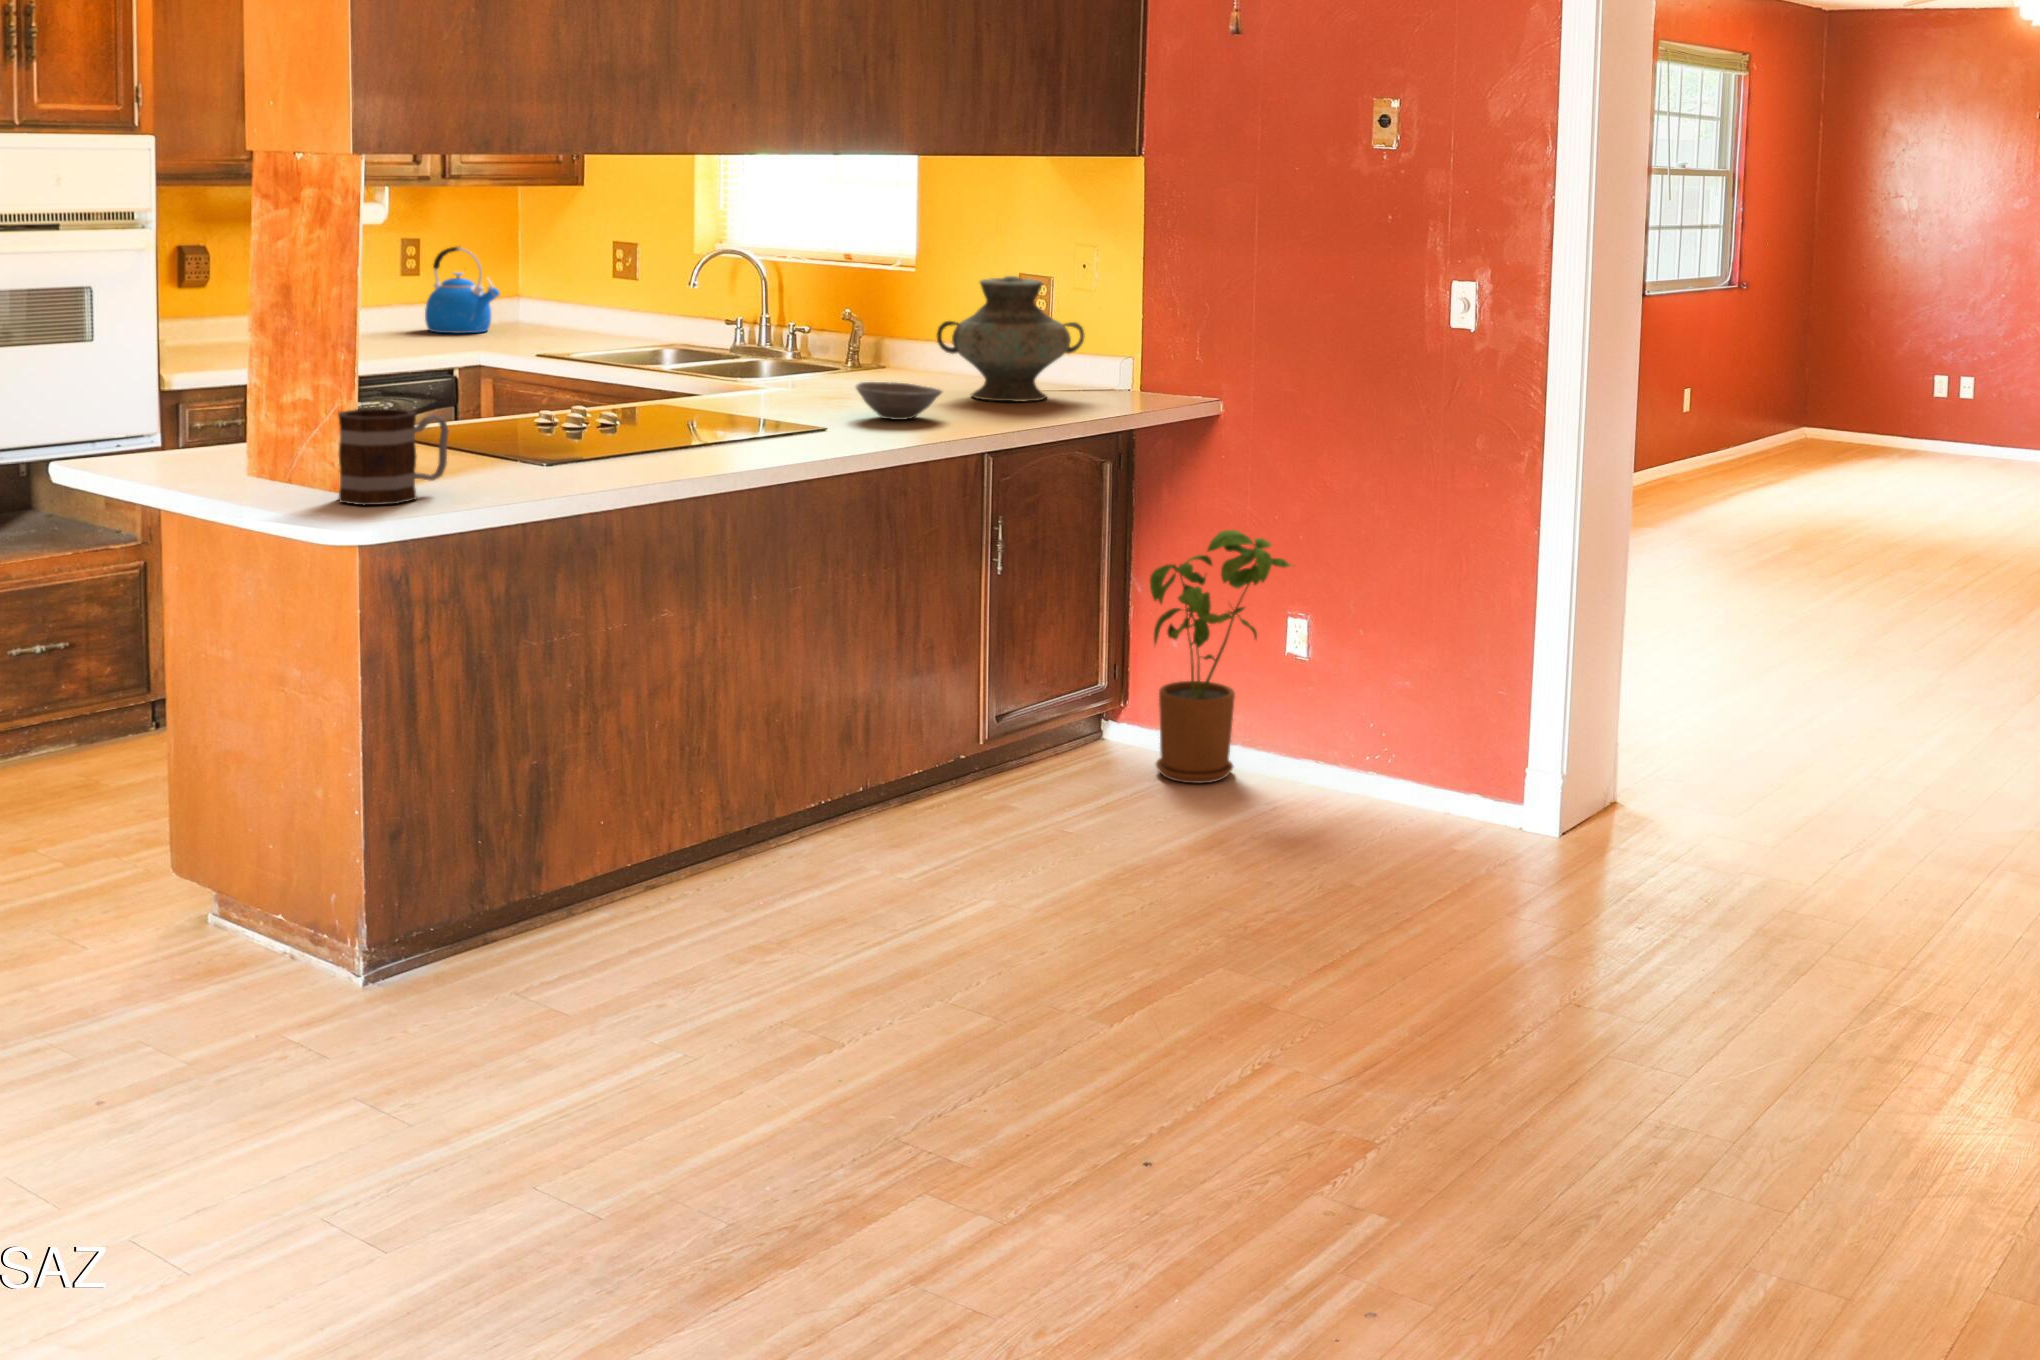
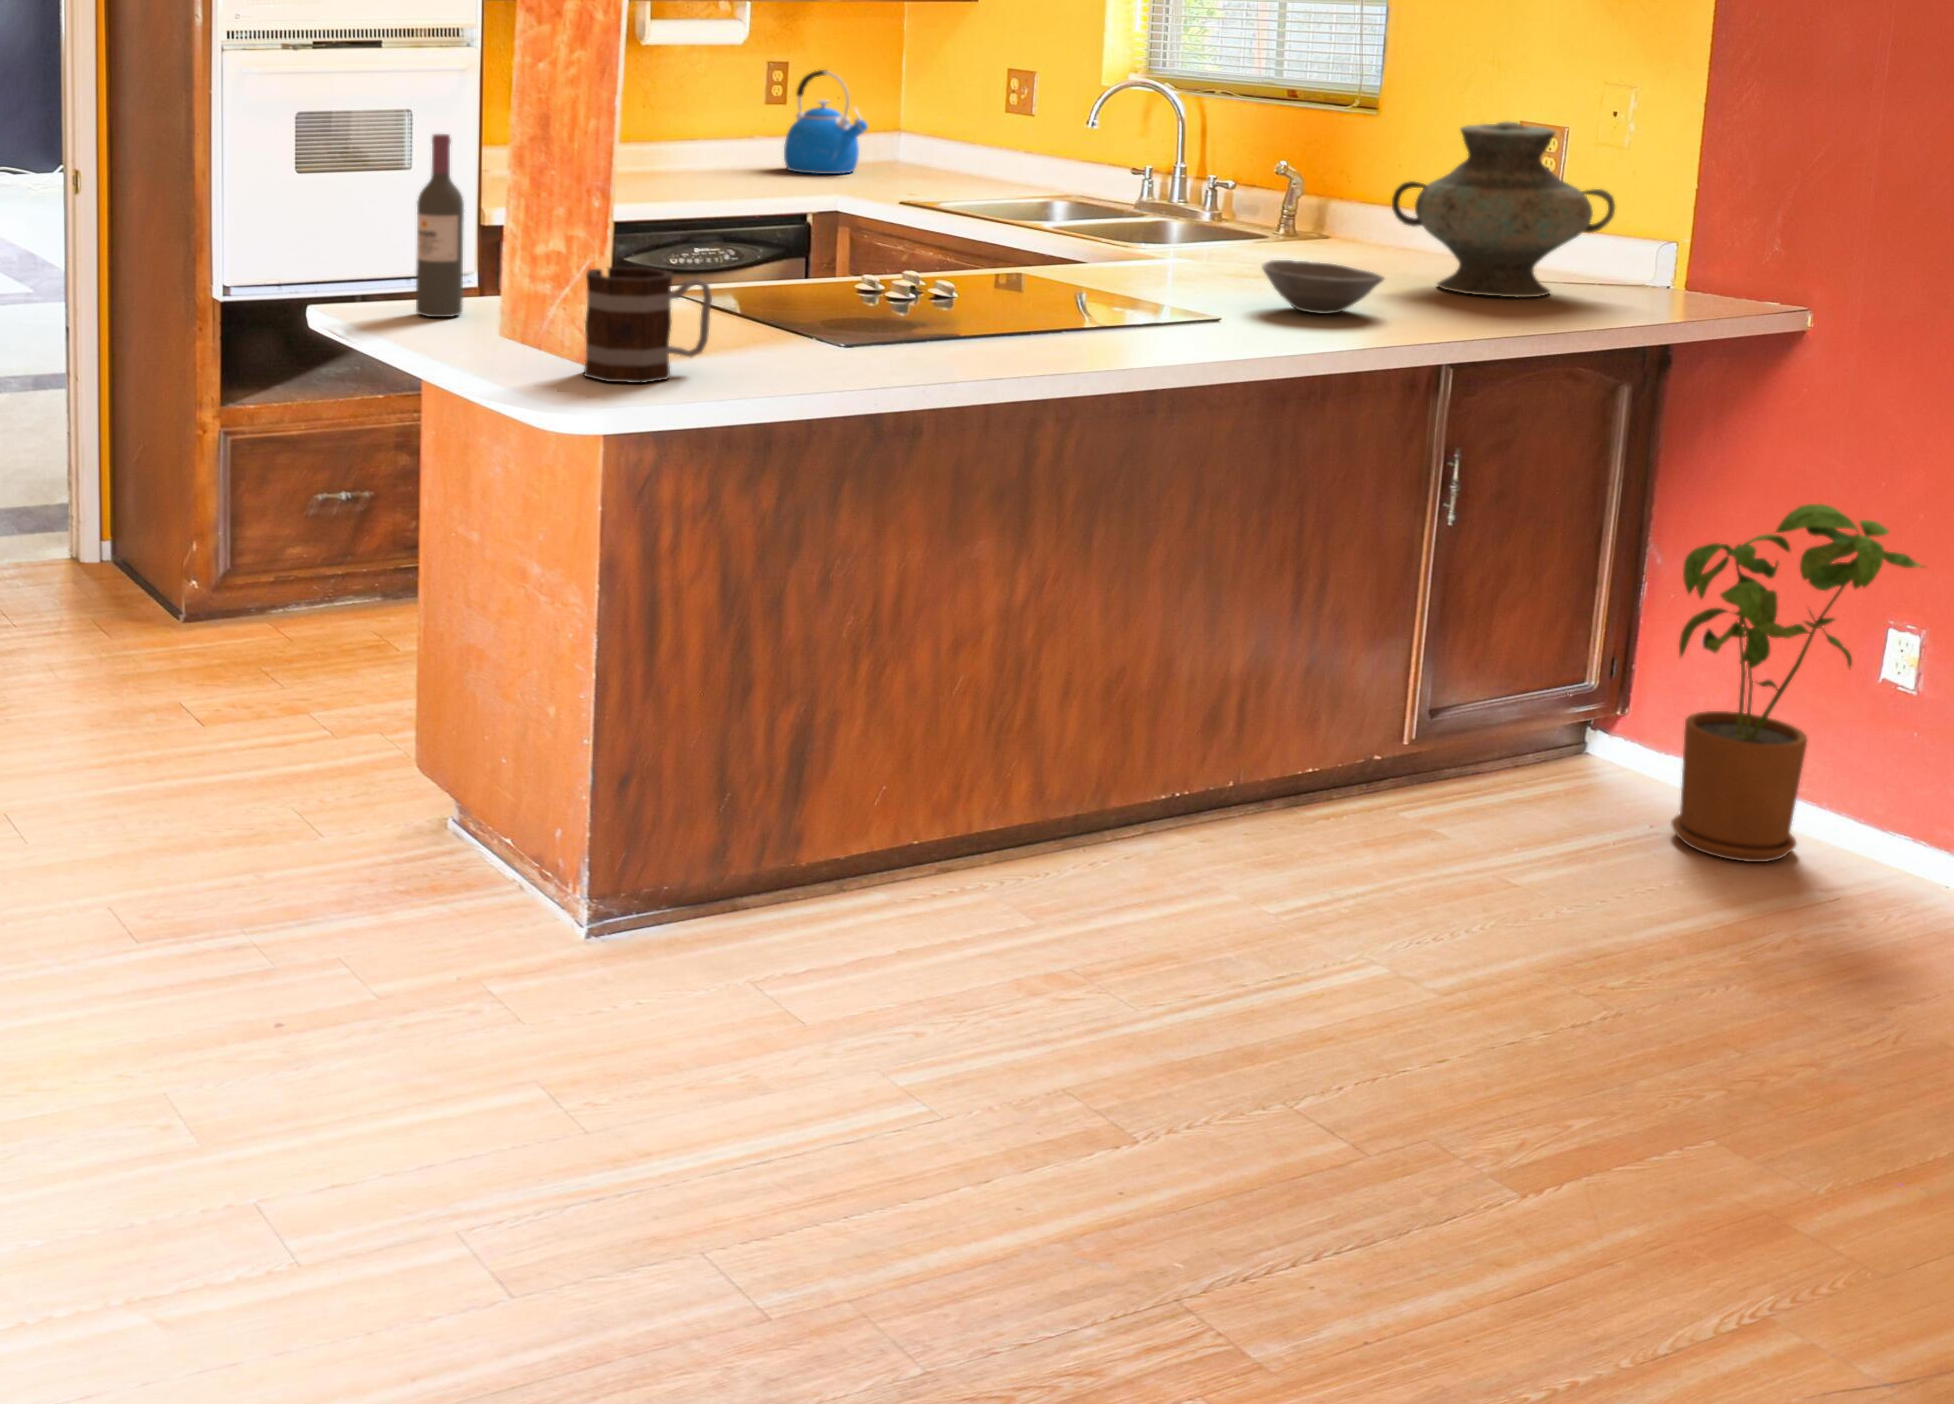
wine bottle: none [147,303,195,465] -> present [416,134,464,317]

